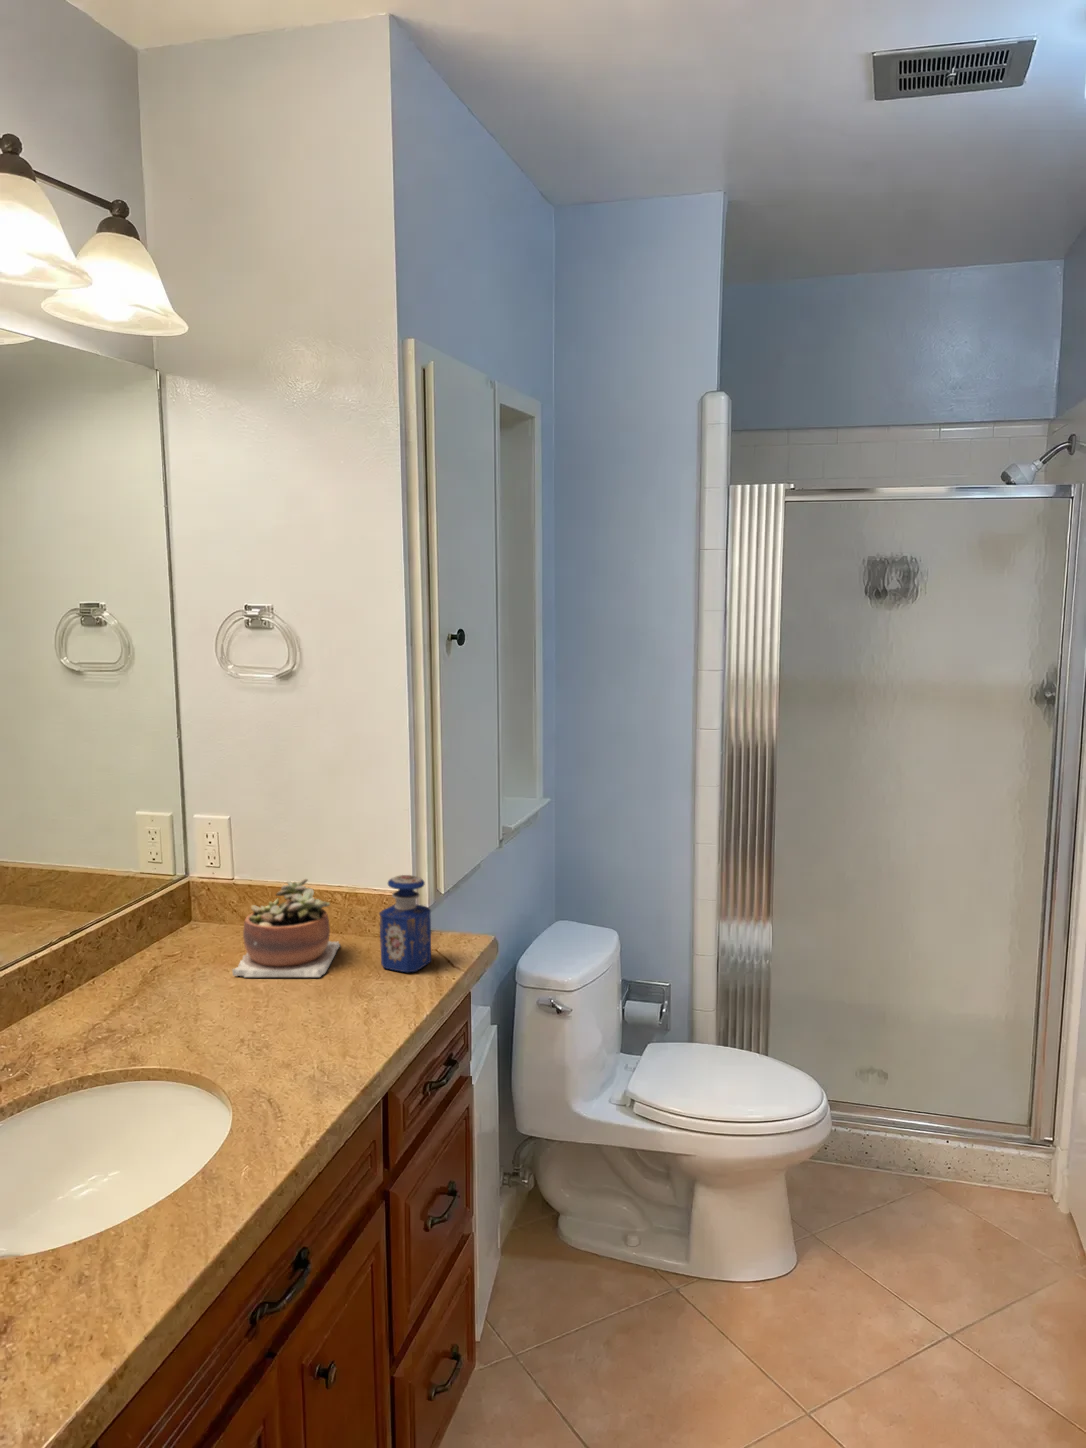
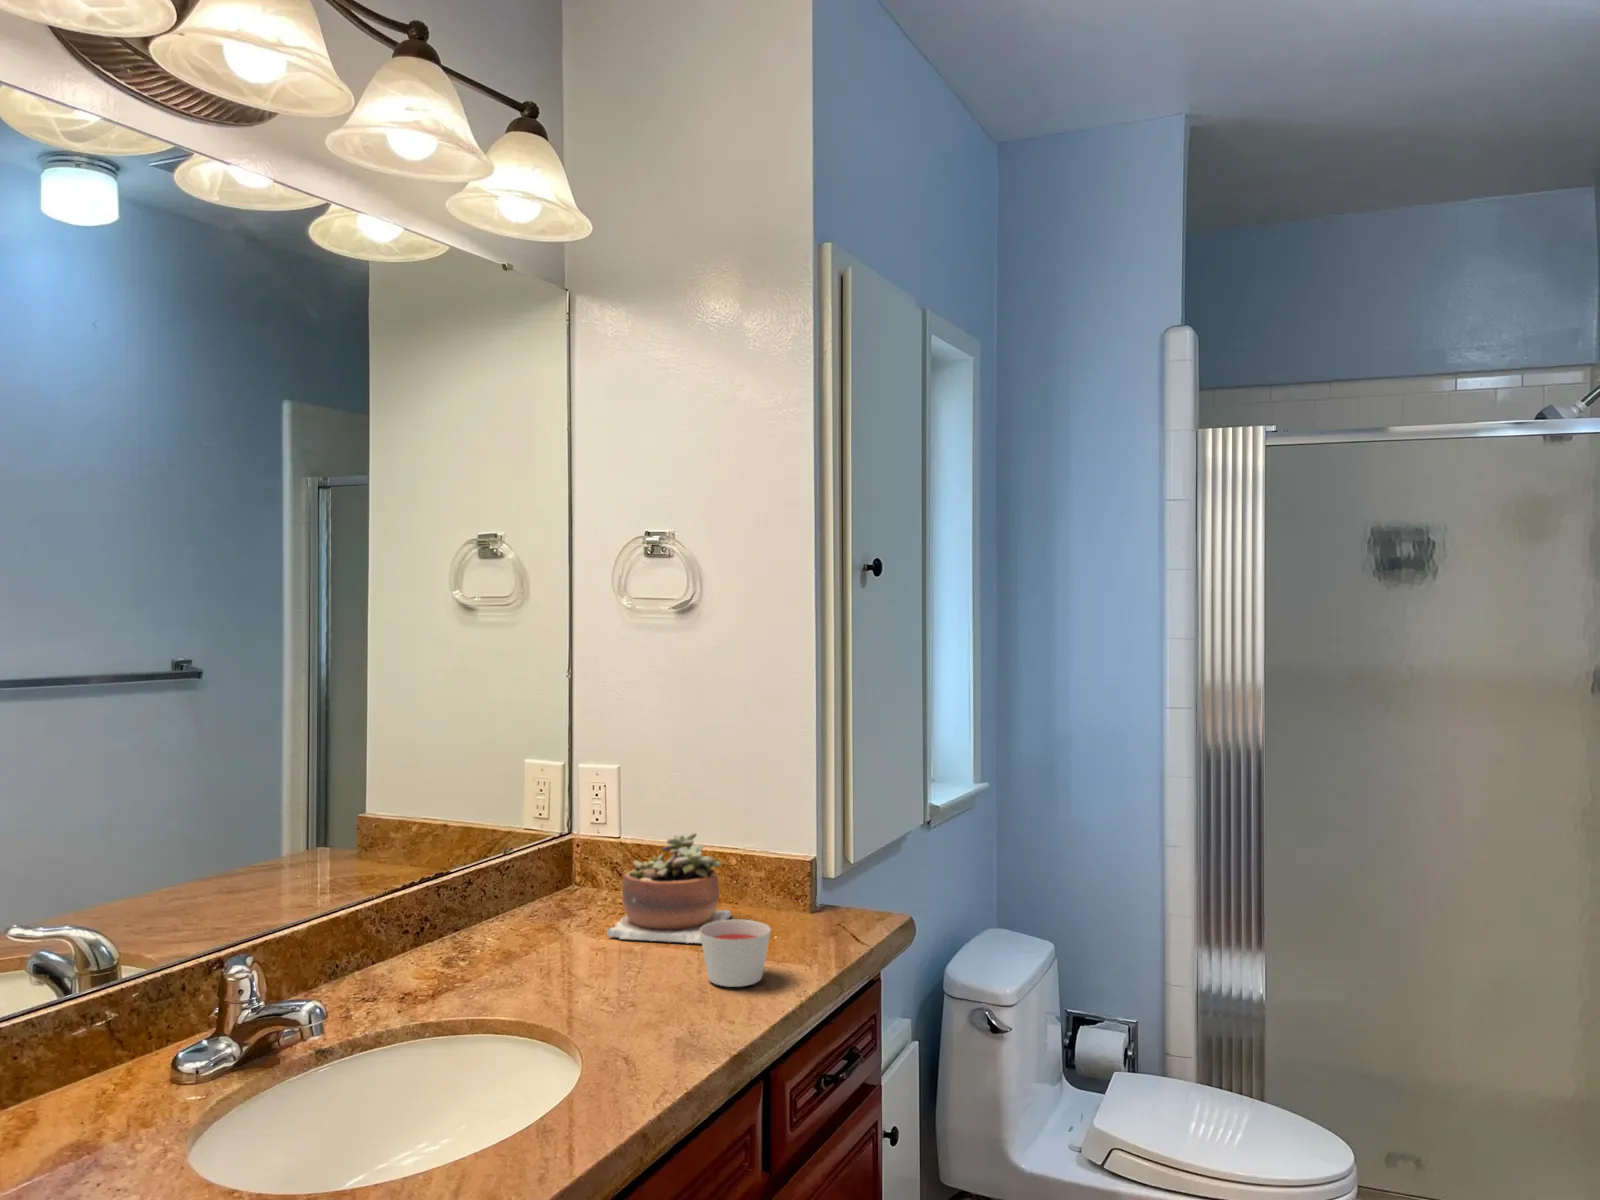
perfume bottle: present [380,875,431,972] -> none [774,831,834,945]
candle: none [321,960,382,1020] -> present [700,920,771,987]

